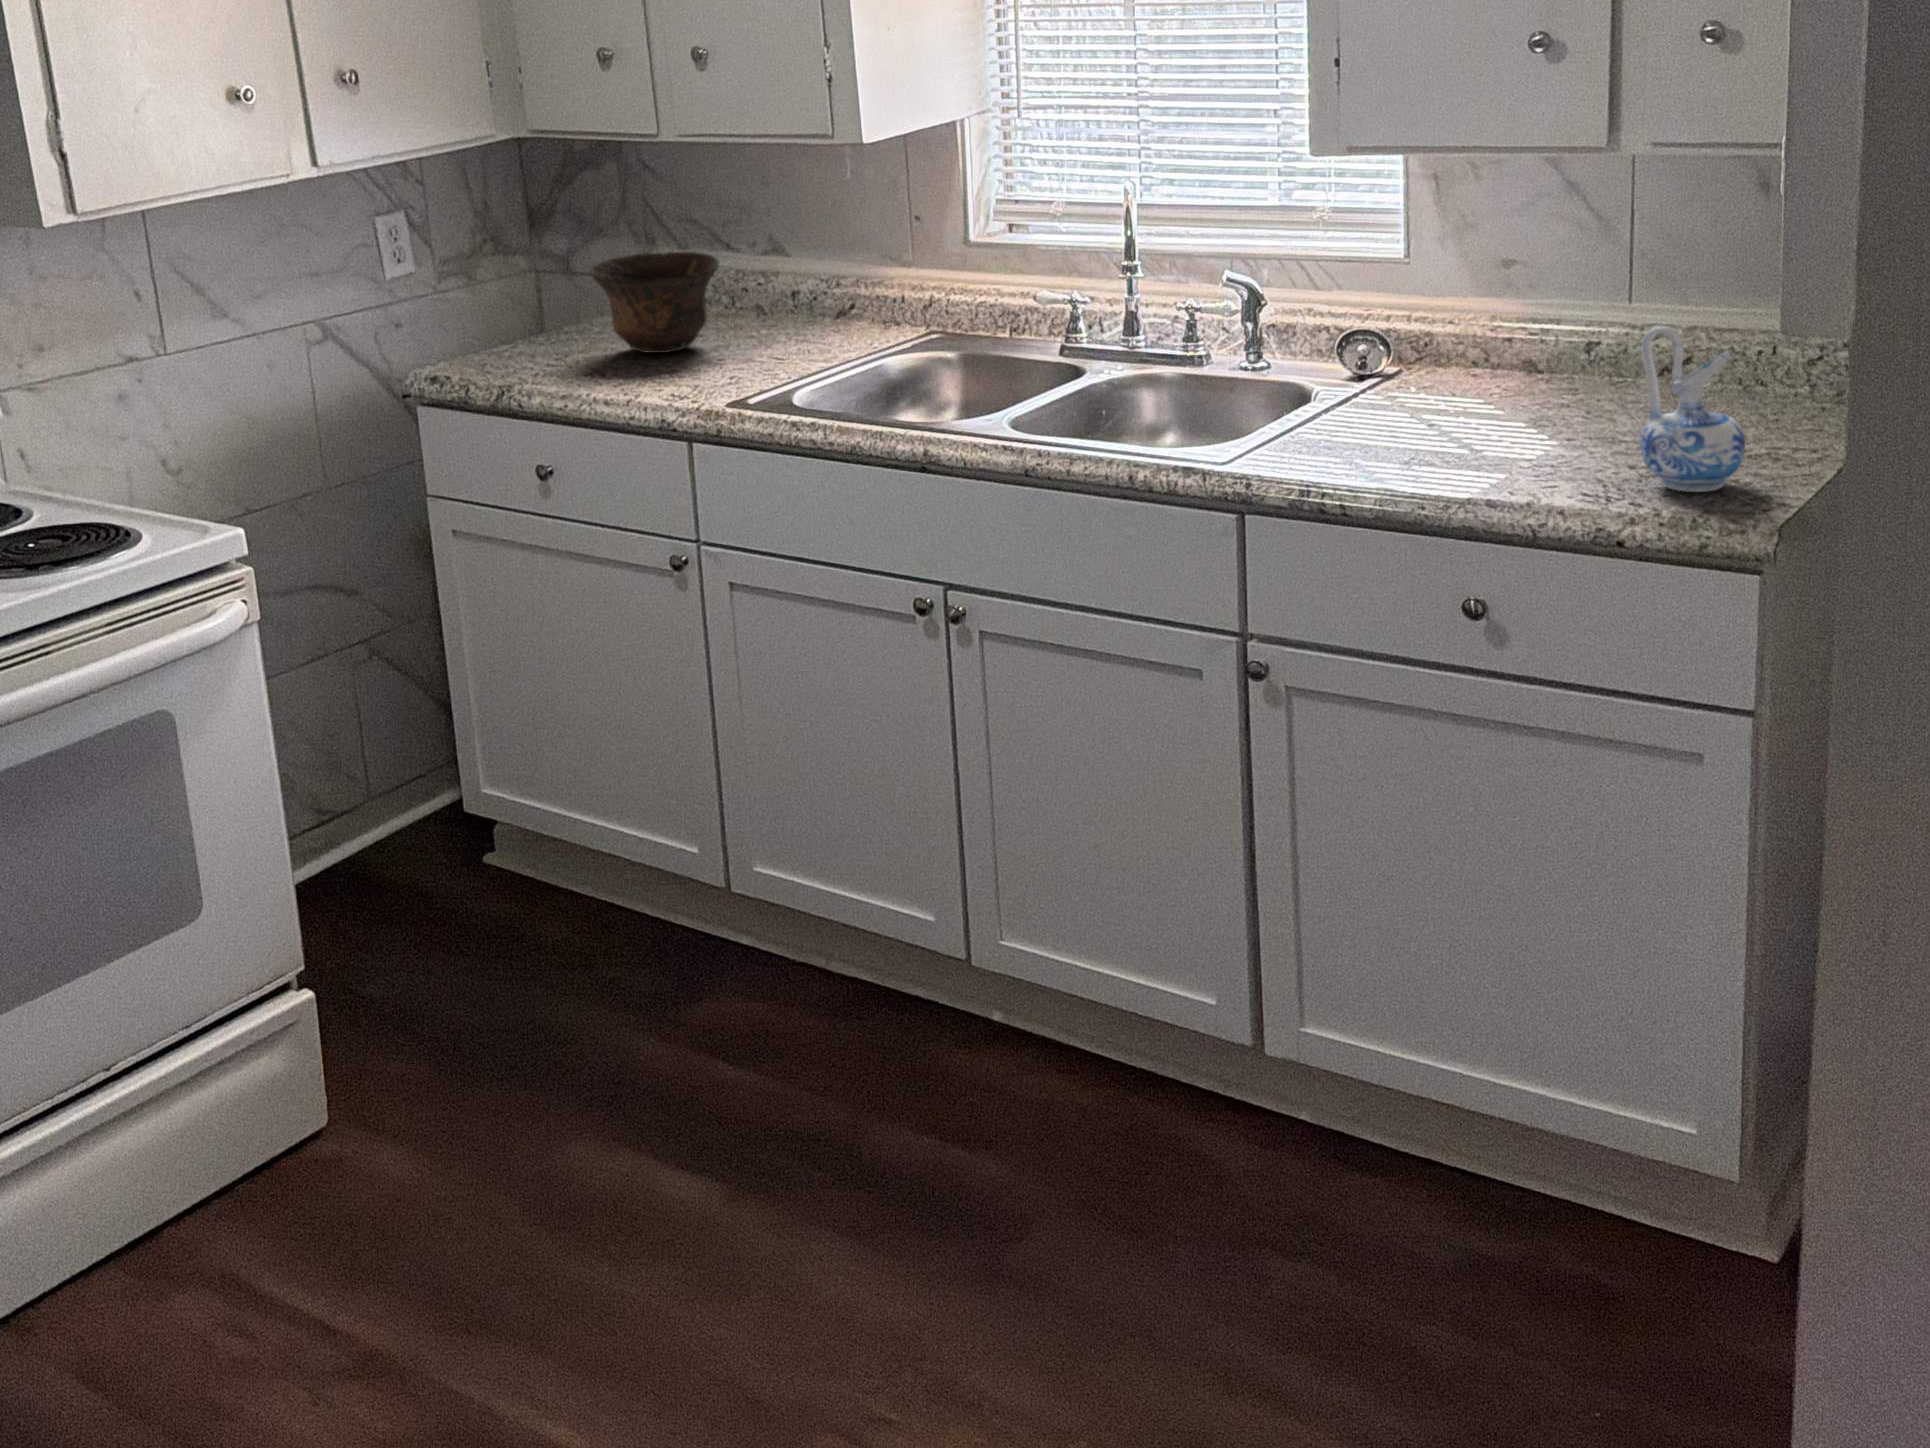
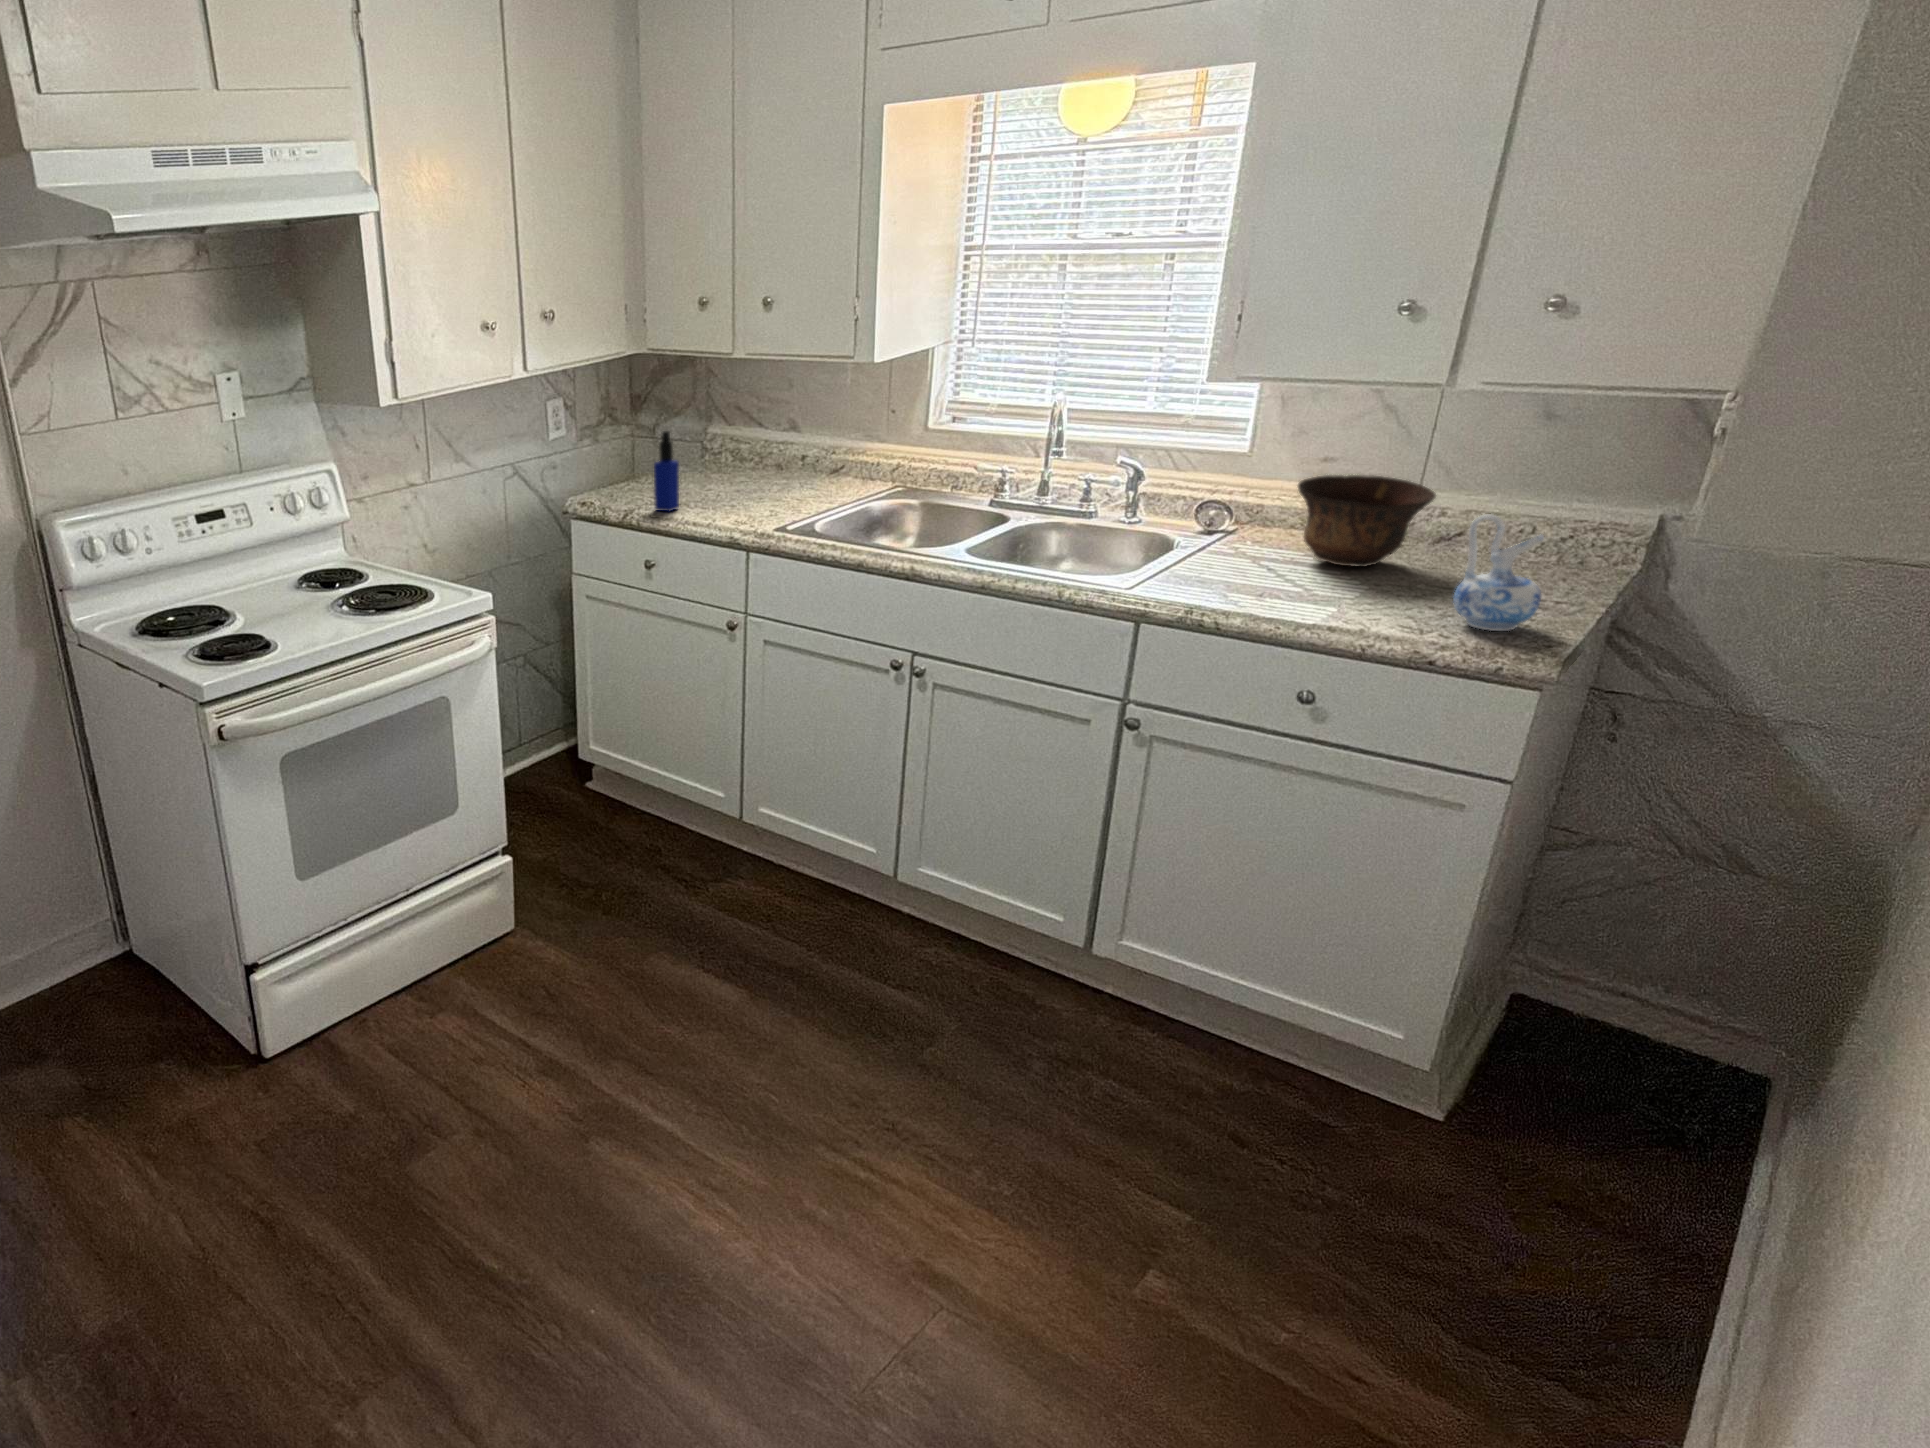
bowl: present [589,252,719,353] -> present [1298,475,1436,567]
bottle: none [535,254,583,384] -> present [654,431,679,511]

